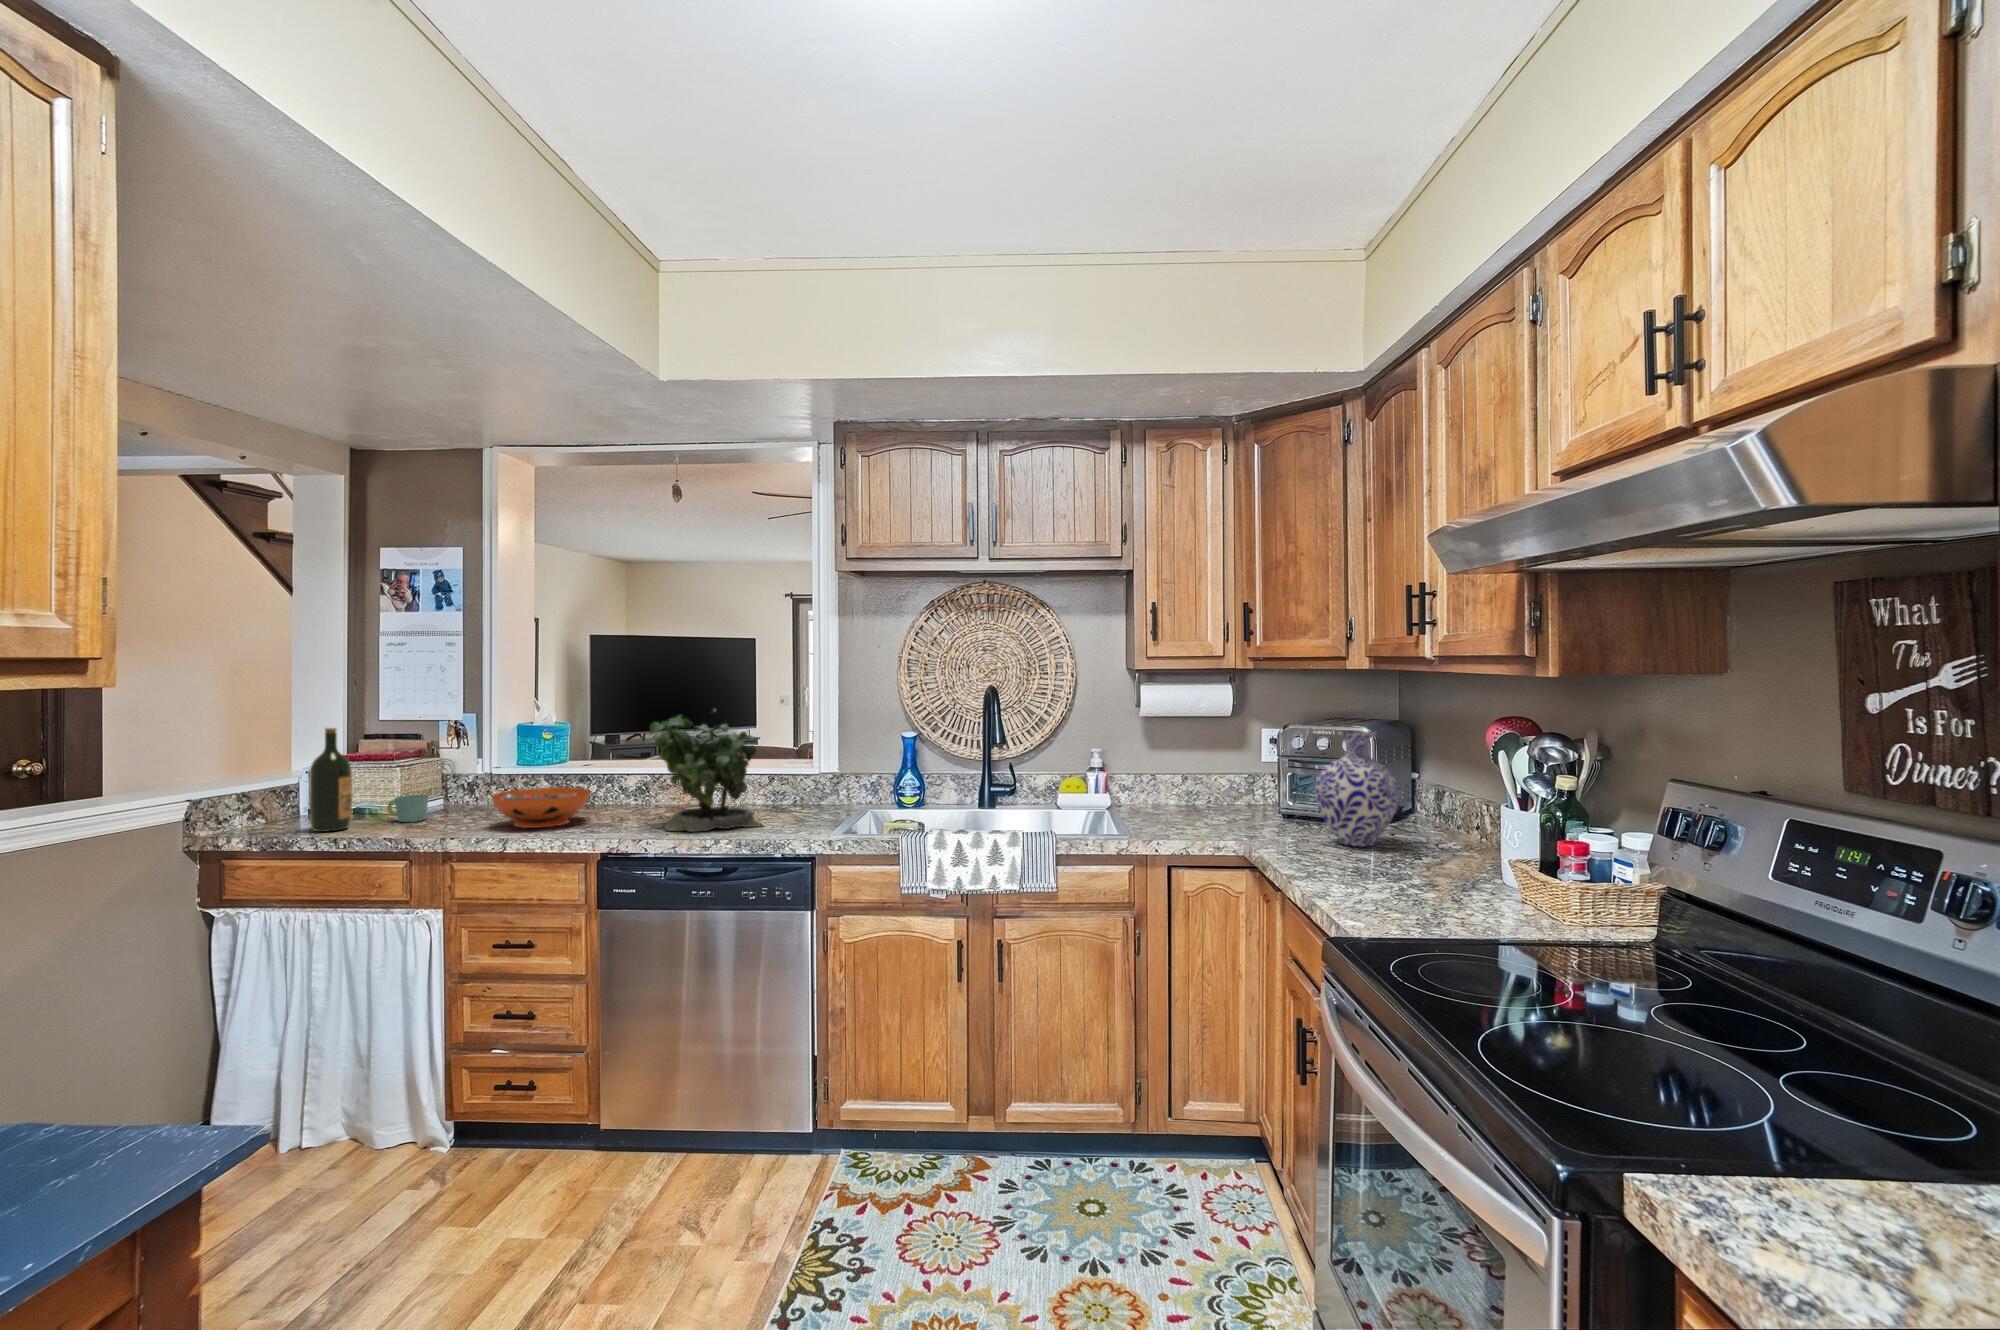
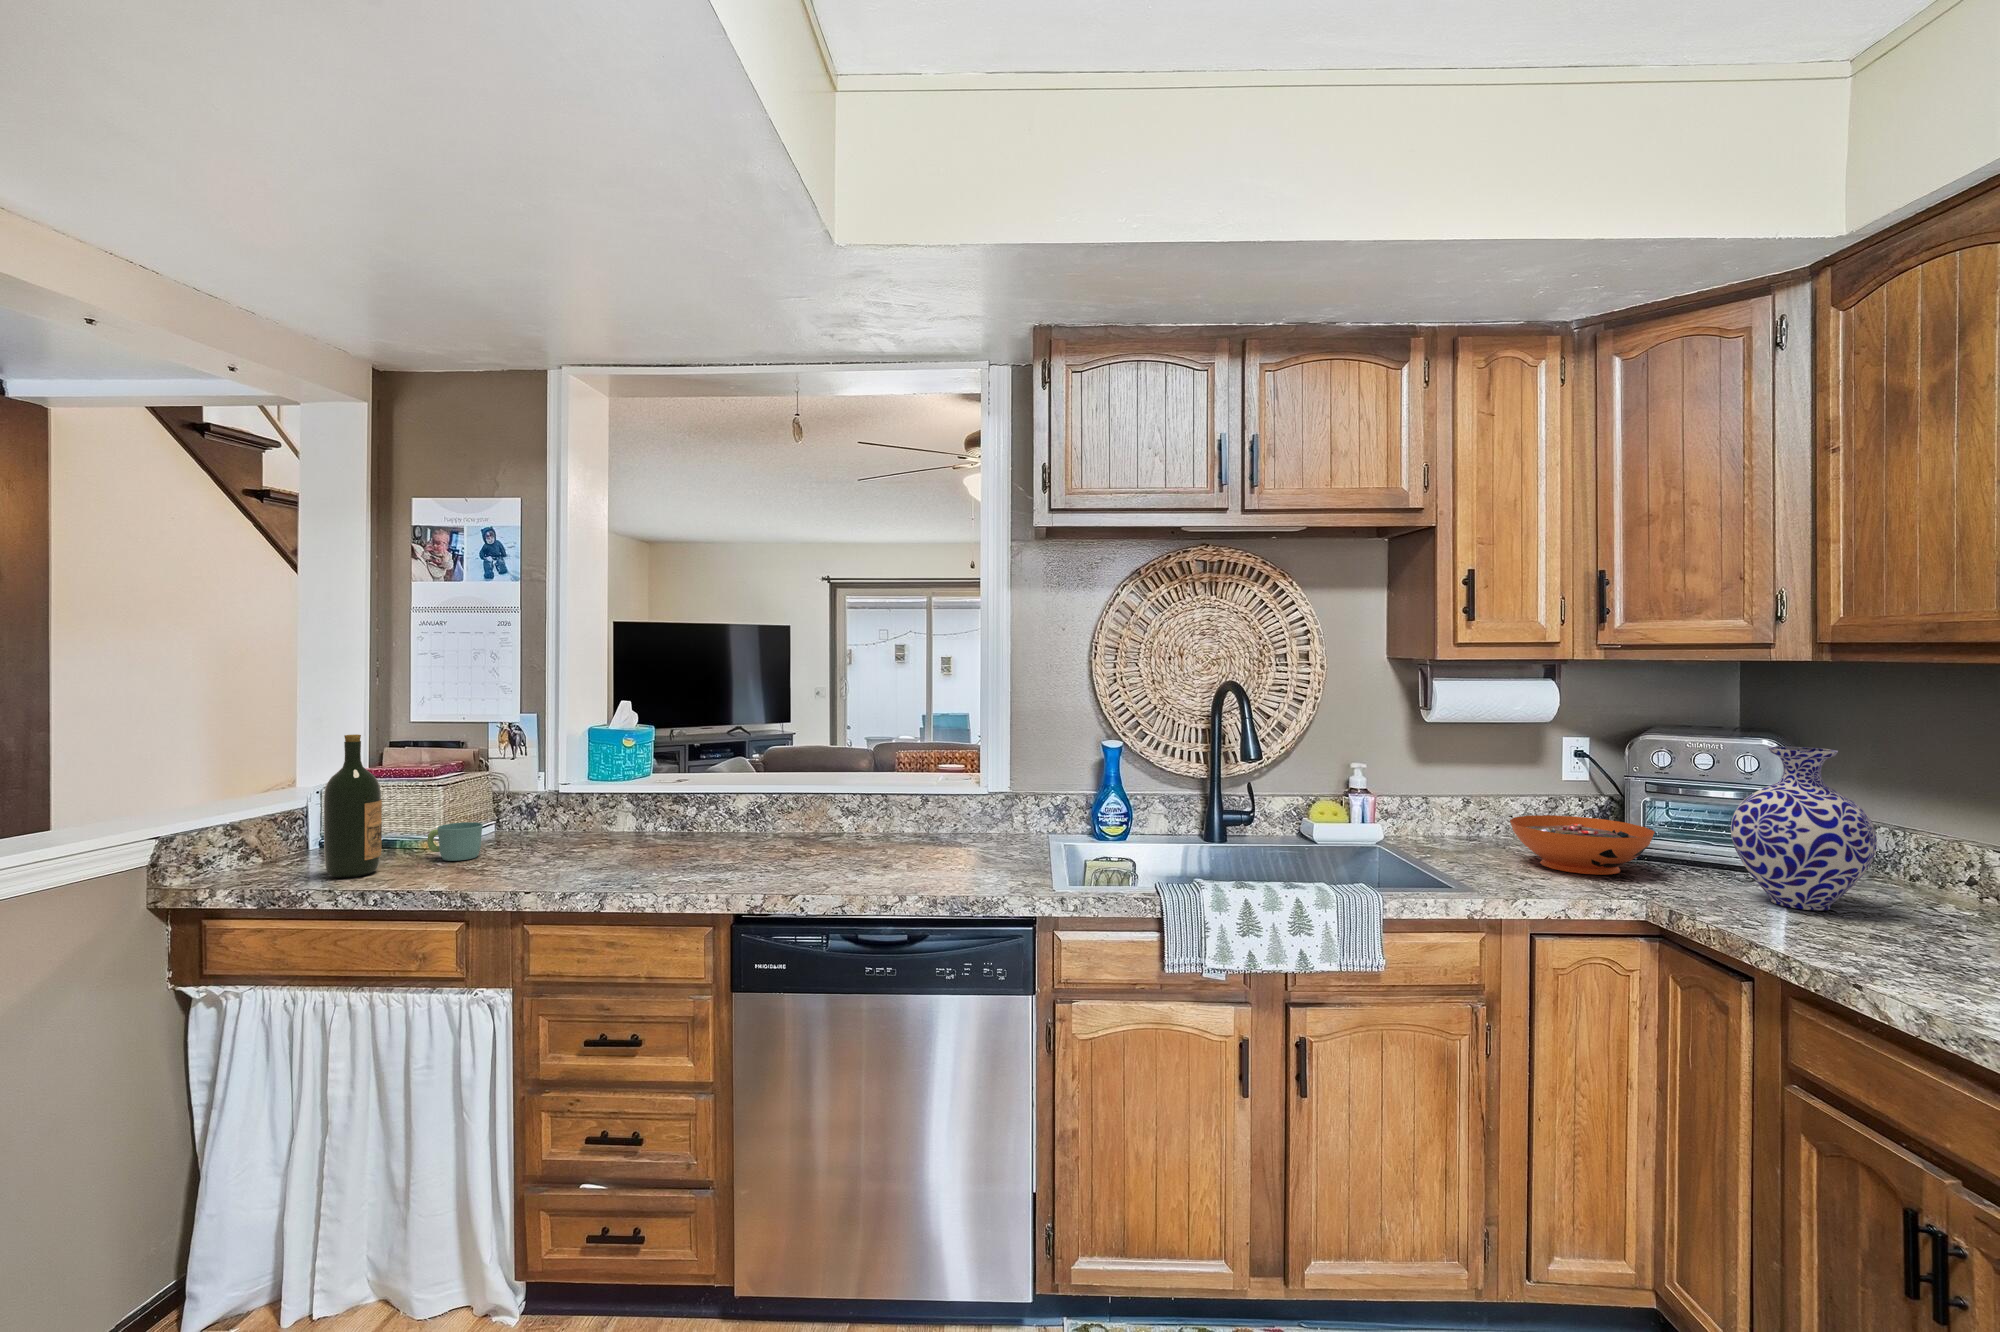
potted plant: present [650,710,762,832] -> none [788,711,943,880]
decorative bowl: present [491,787,591,828] -> present [1510,815,1655,875]

